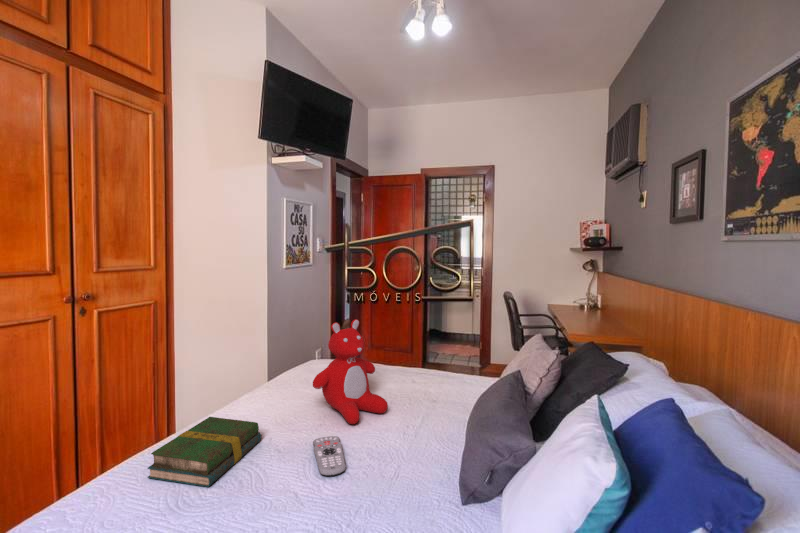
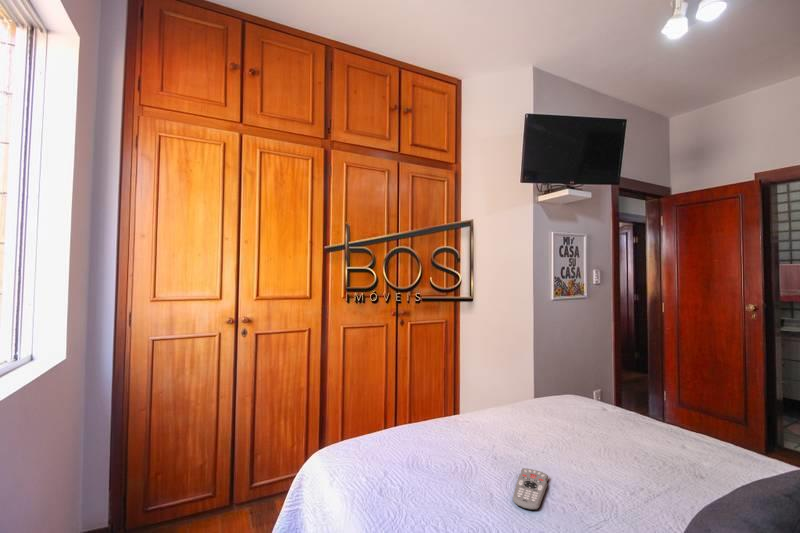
teddy bear: present [313,319,388,424] -> none [536,358,621,471]
book: present [148,417,261,487] -> none [399,418,482,471]

